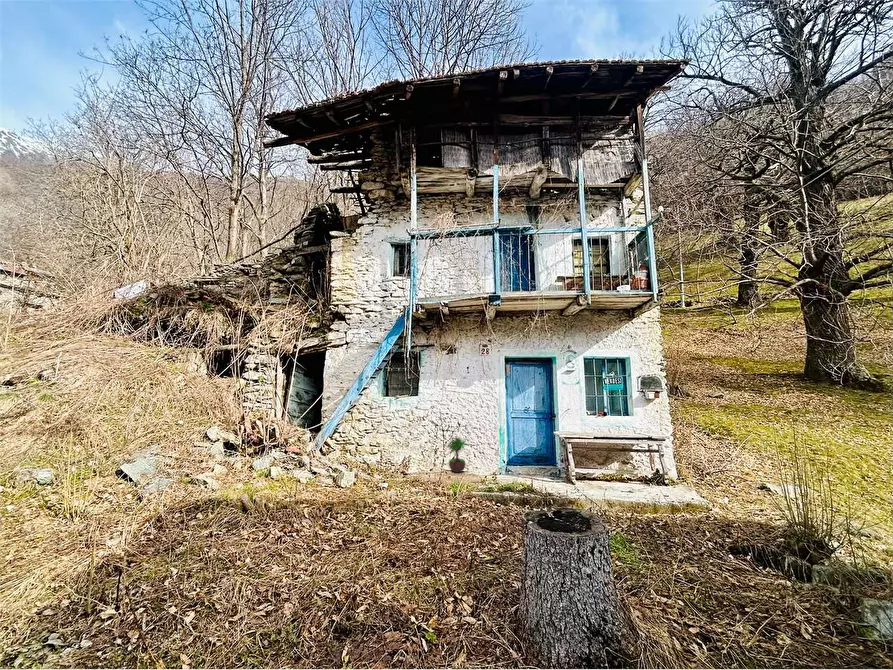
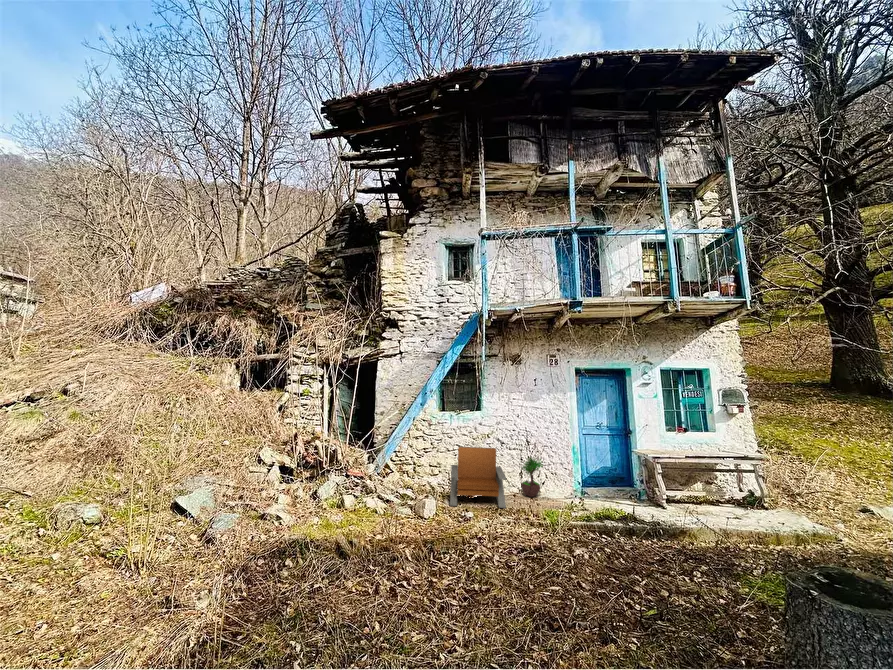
lounge chair: none [378,427,432,481] -> present [450,447,506,508]

